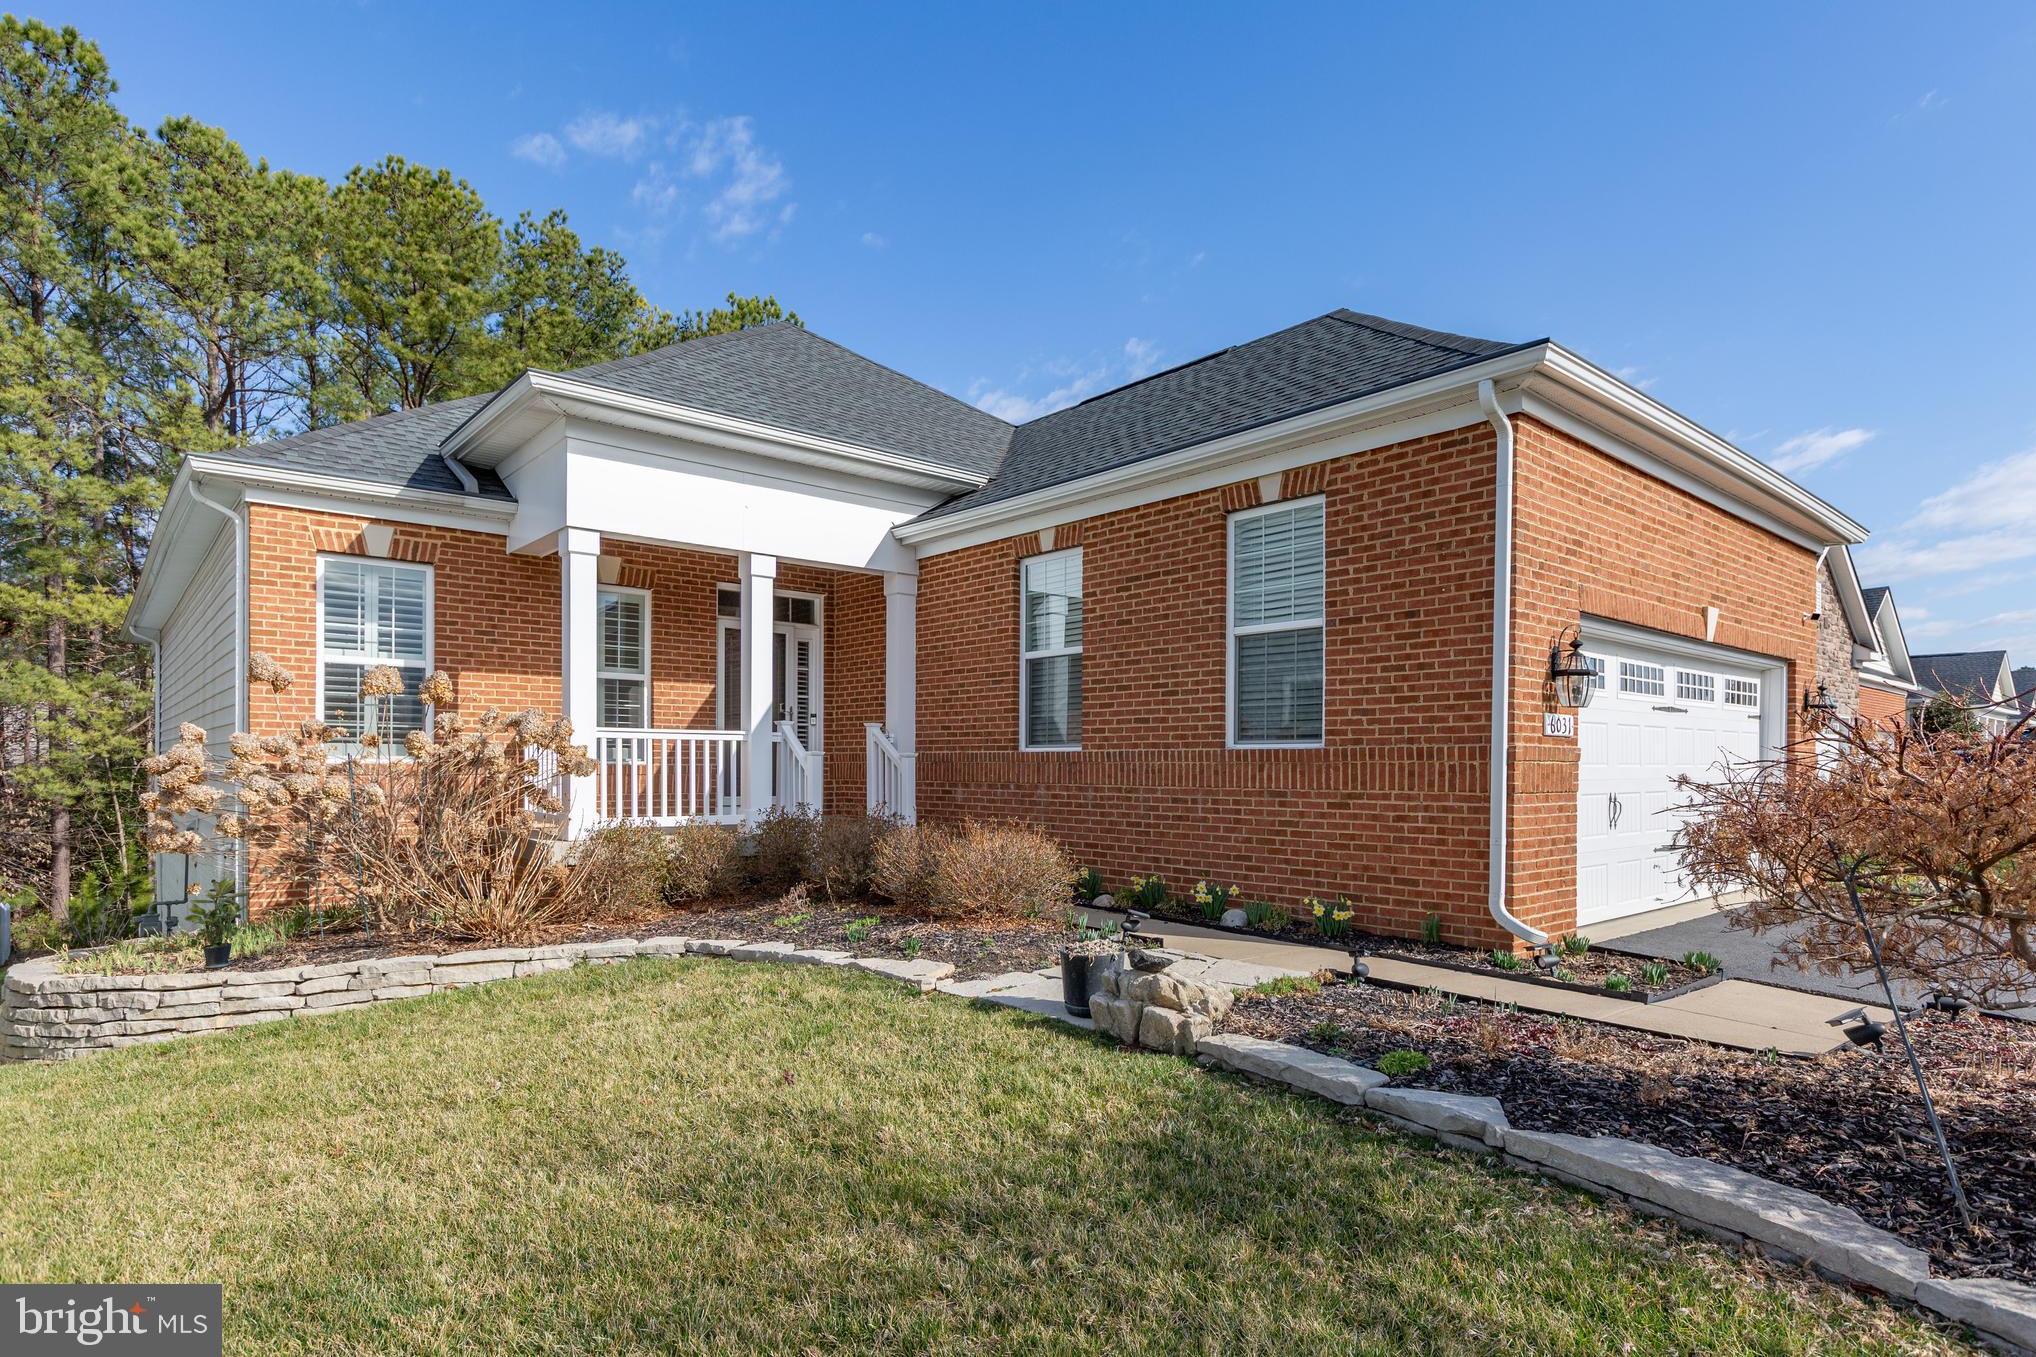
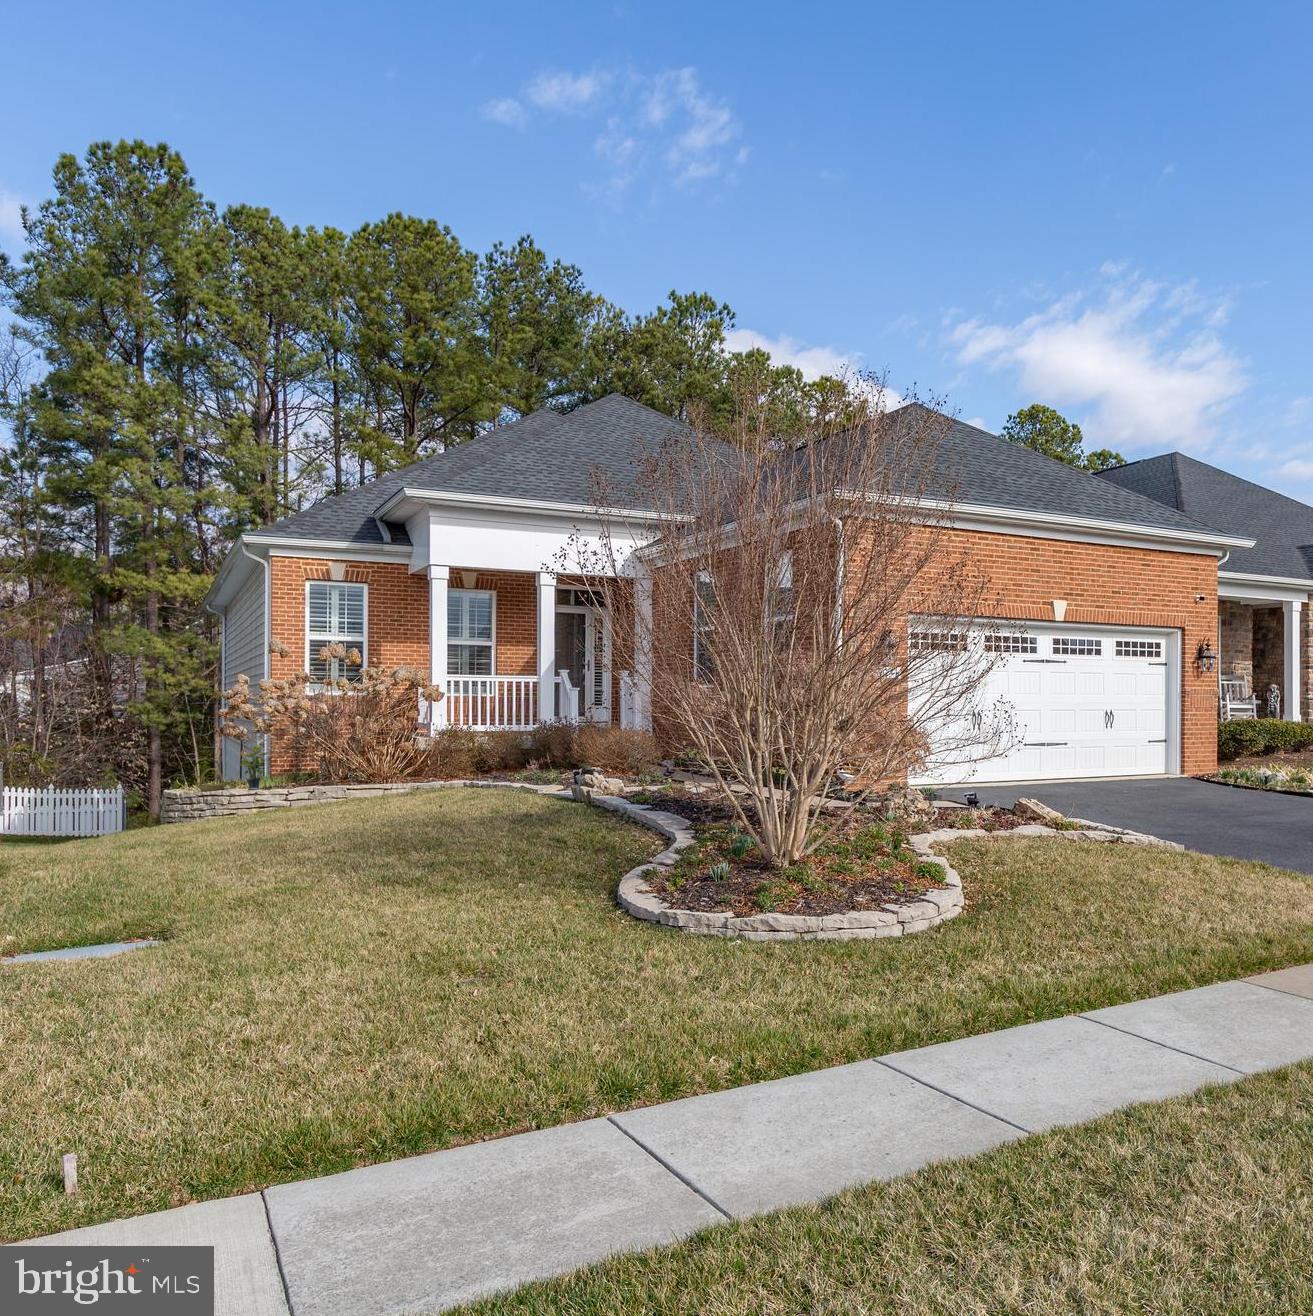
basket: none [81,924,149,973] -> present [198,768,226,791]

